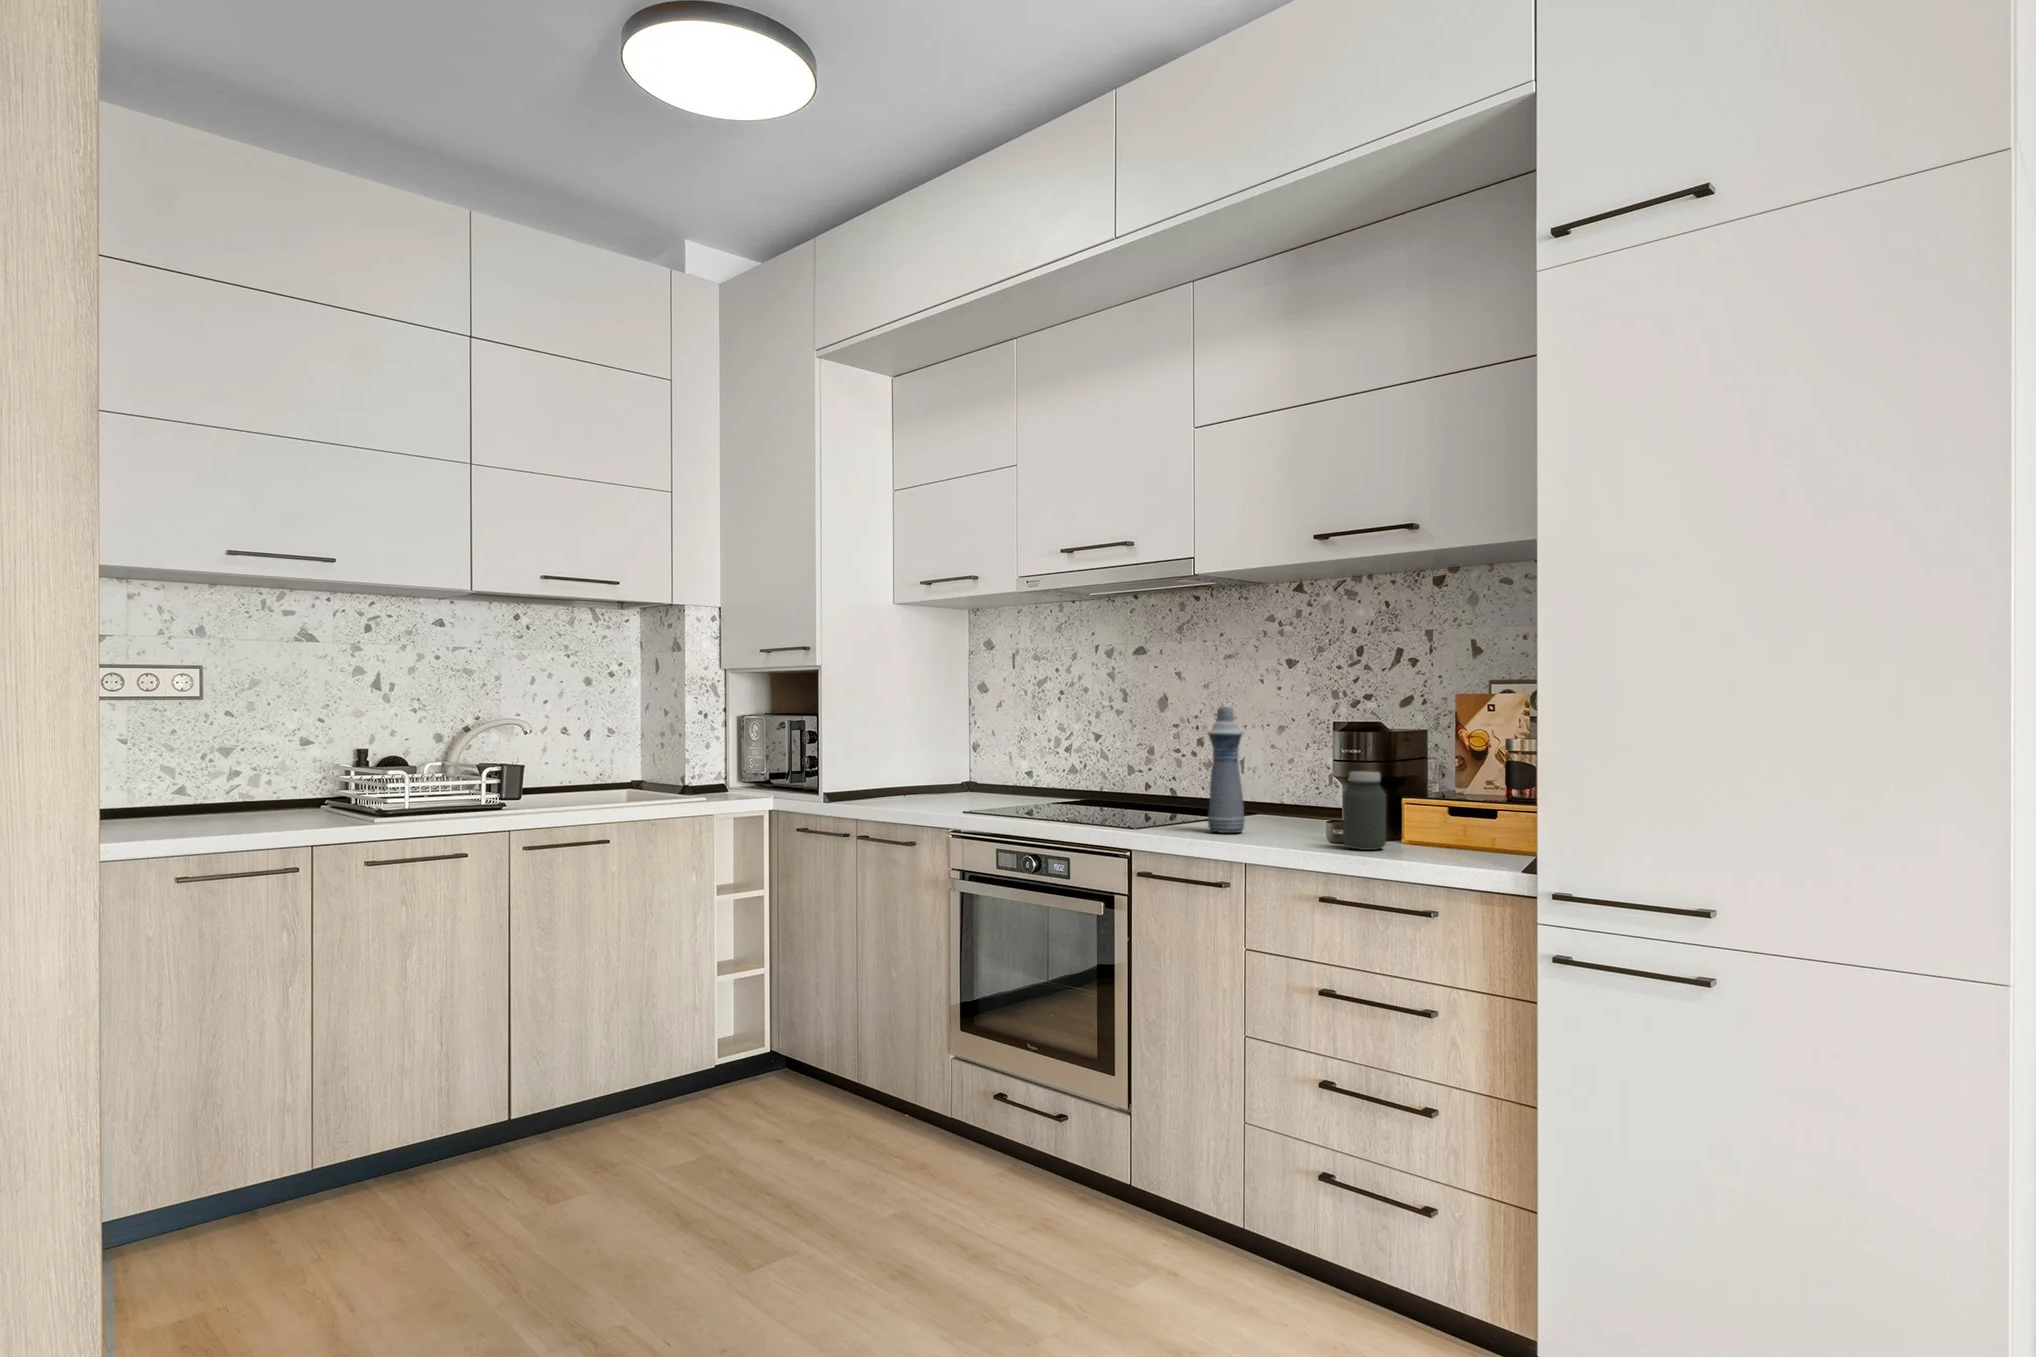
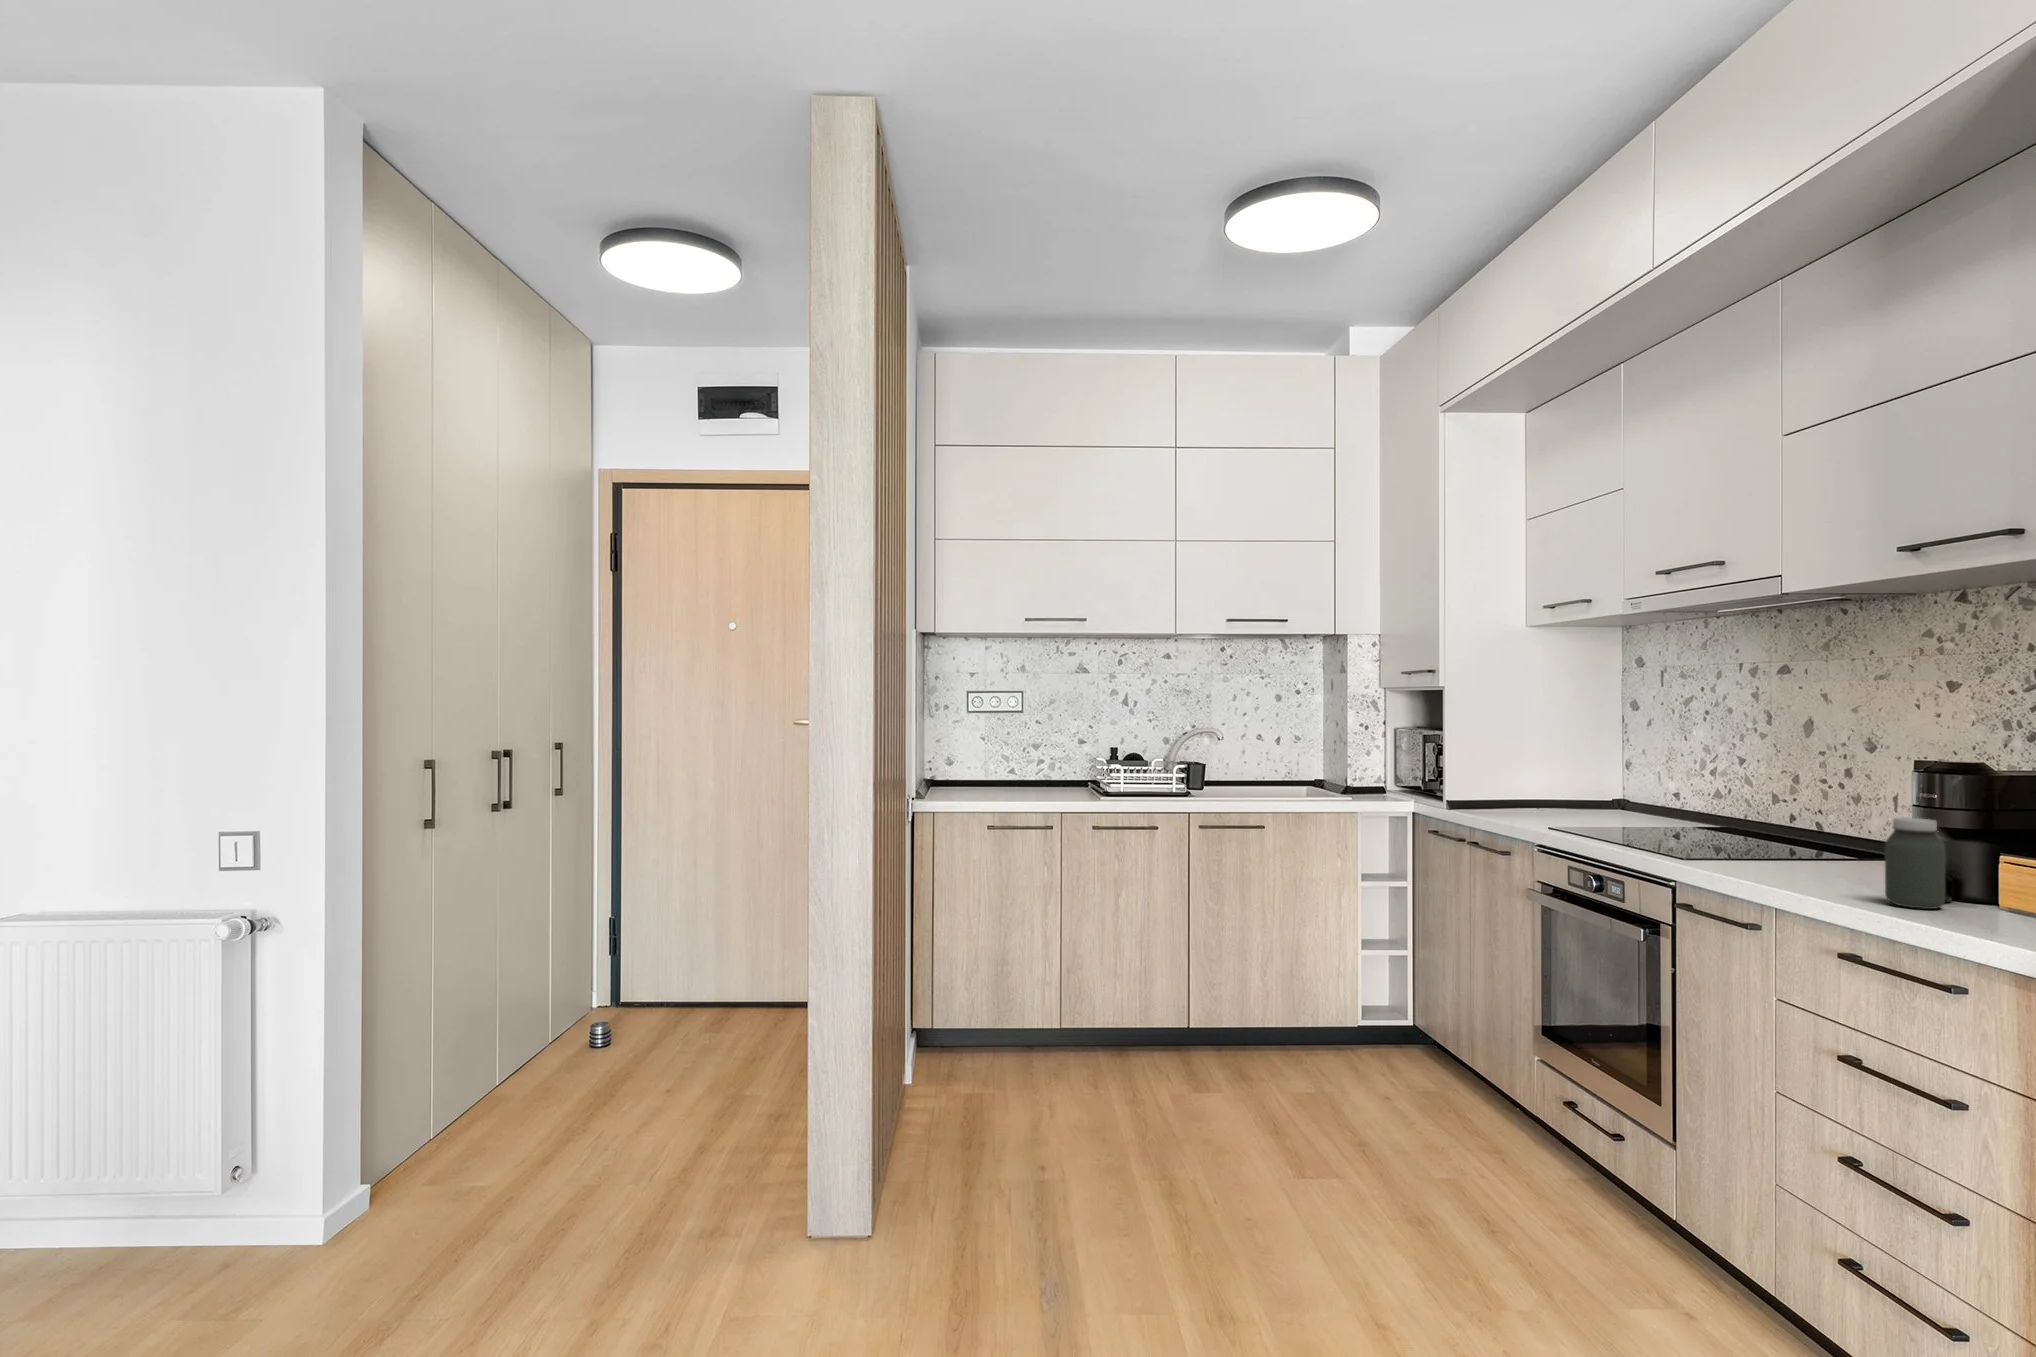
bottle: present [1208,707,1245,833] -> none [1764,738,1813,874]

